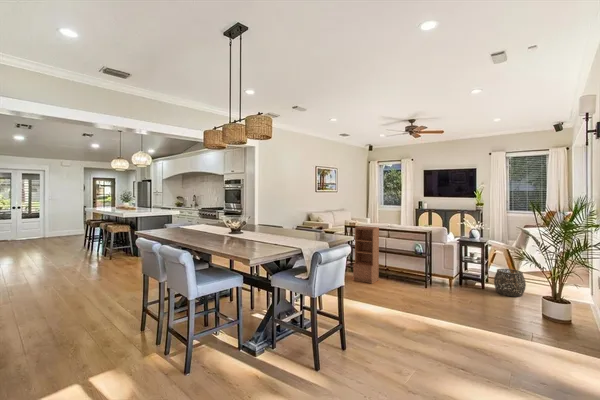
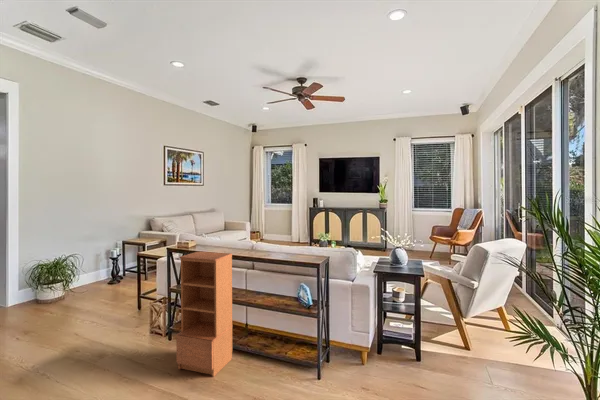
woven basket: present [494,269,526,297] -> none [435,319,490,379]

